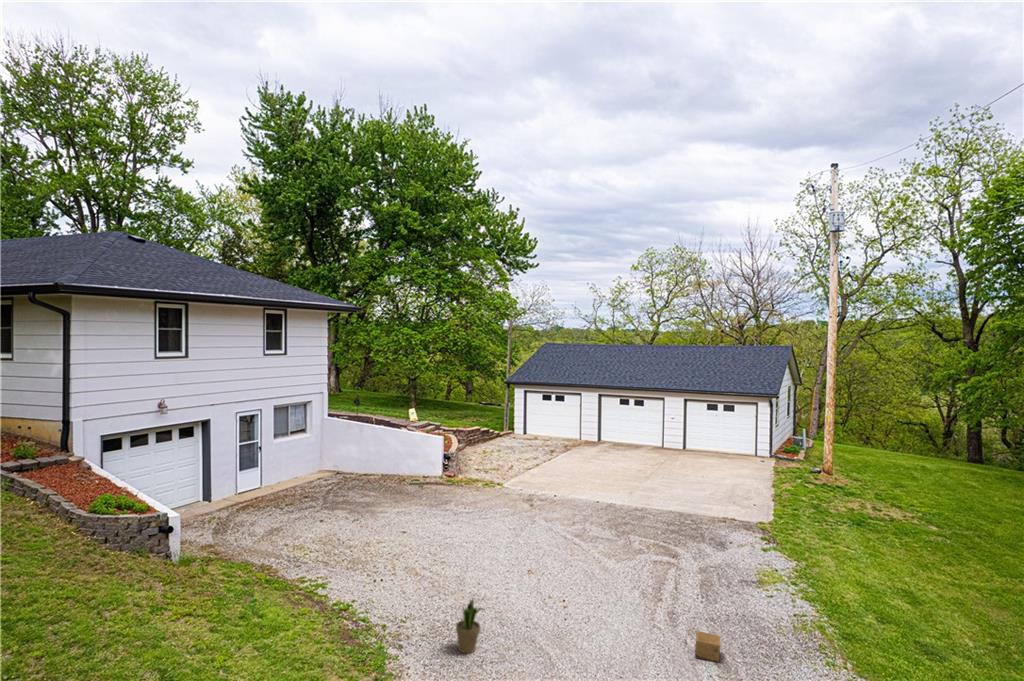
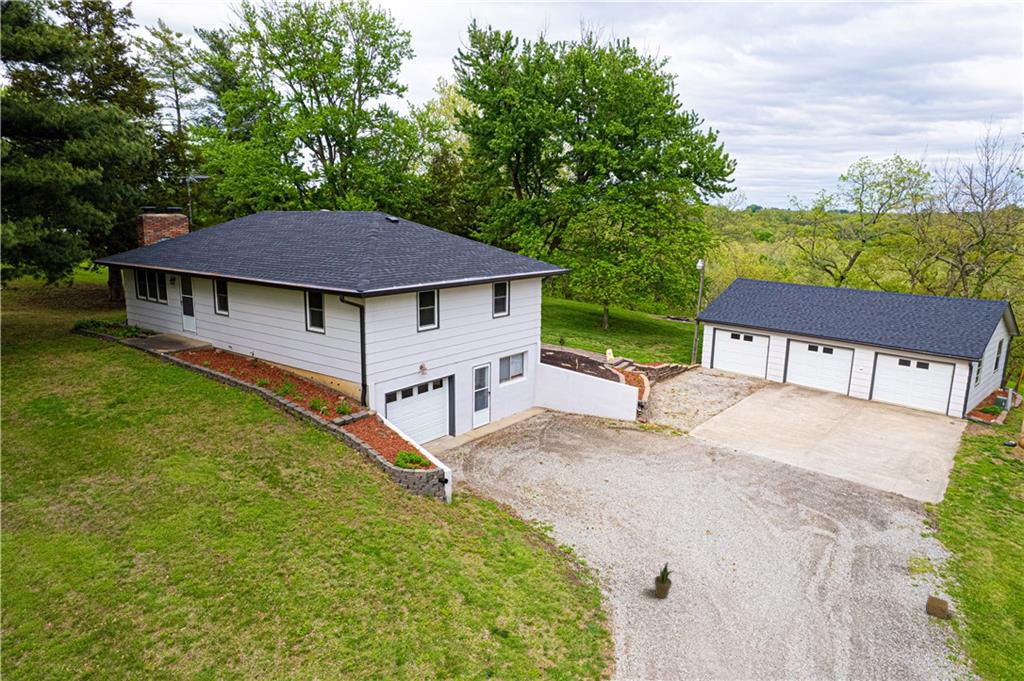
cardboard box: present [695,631,720,663] -> present [926,595,948,620]

